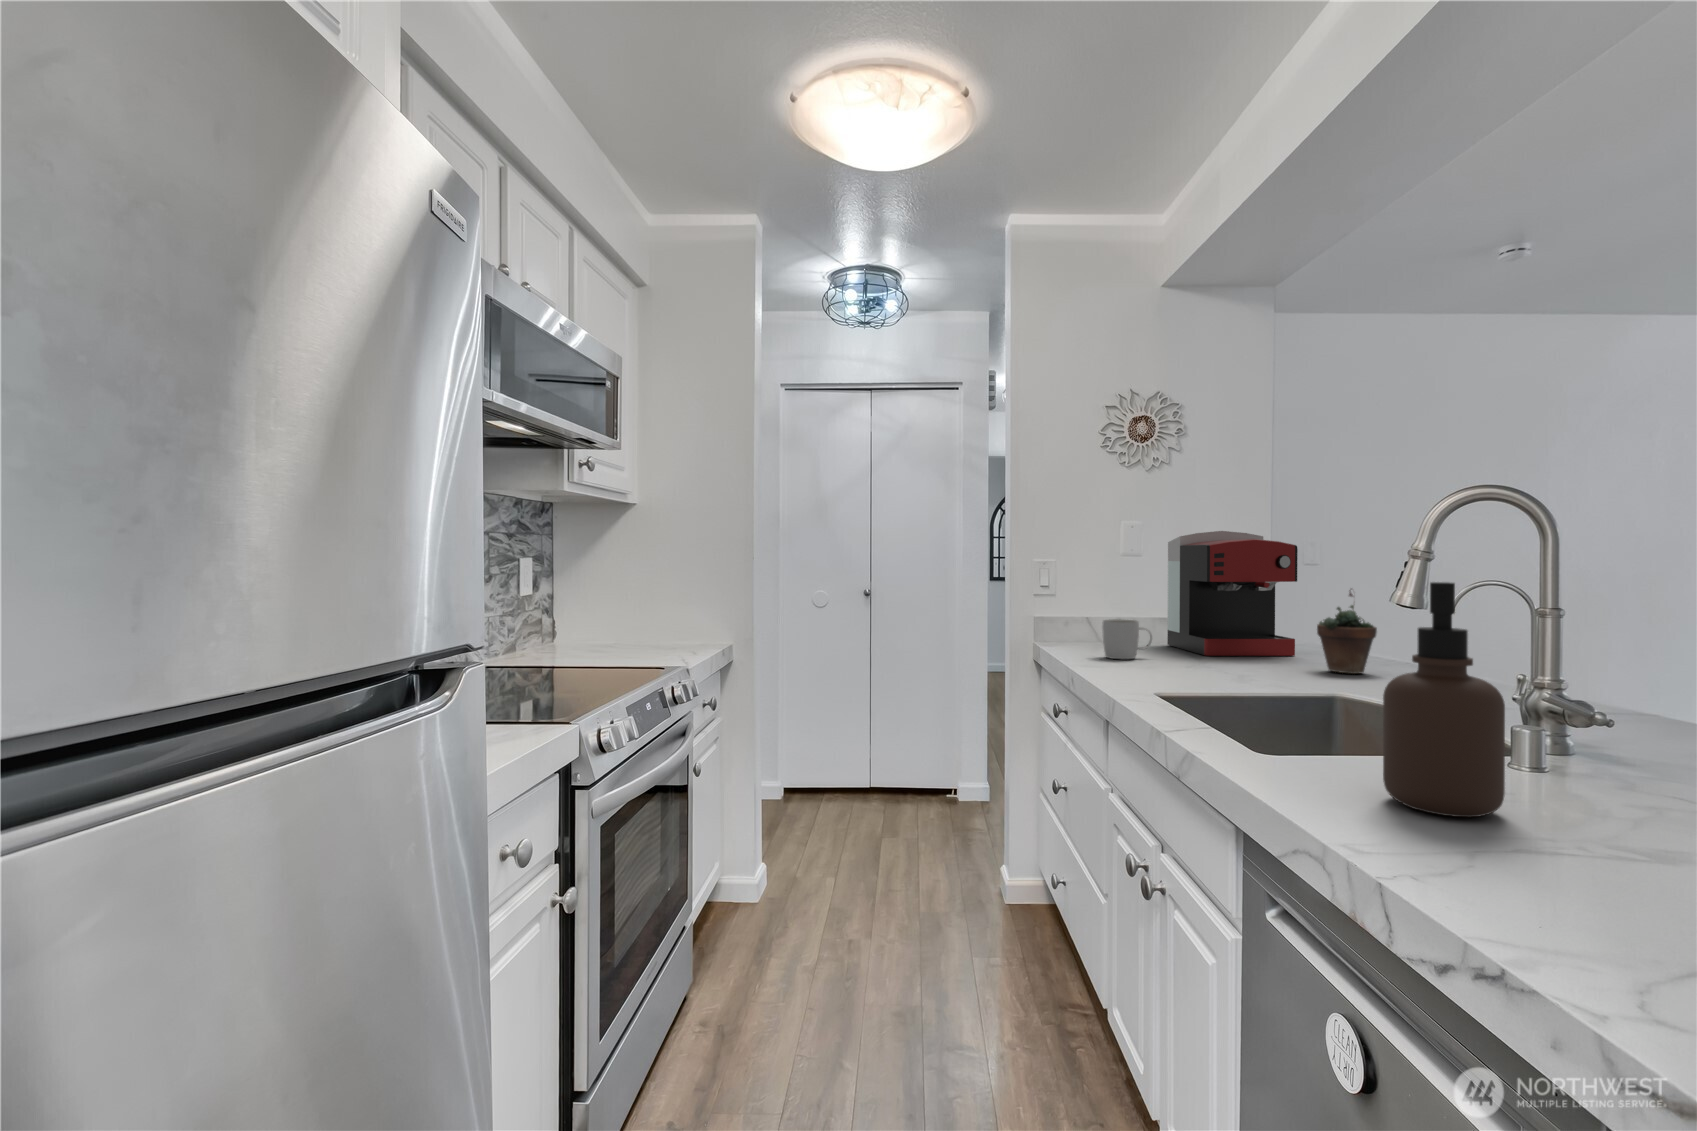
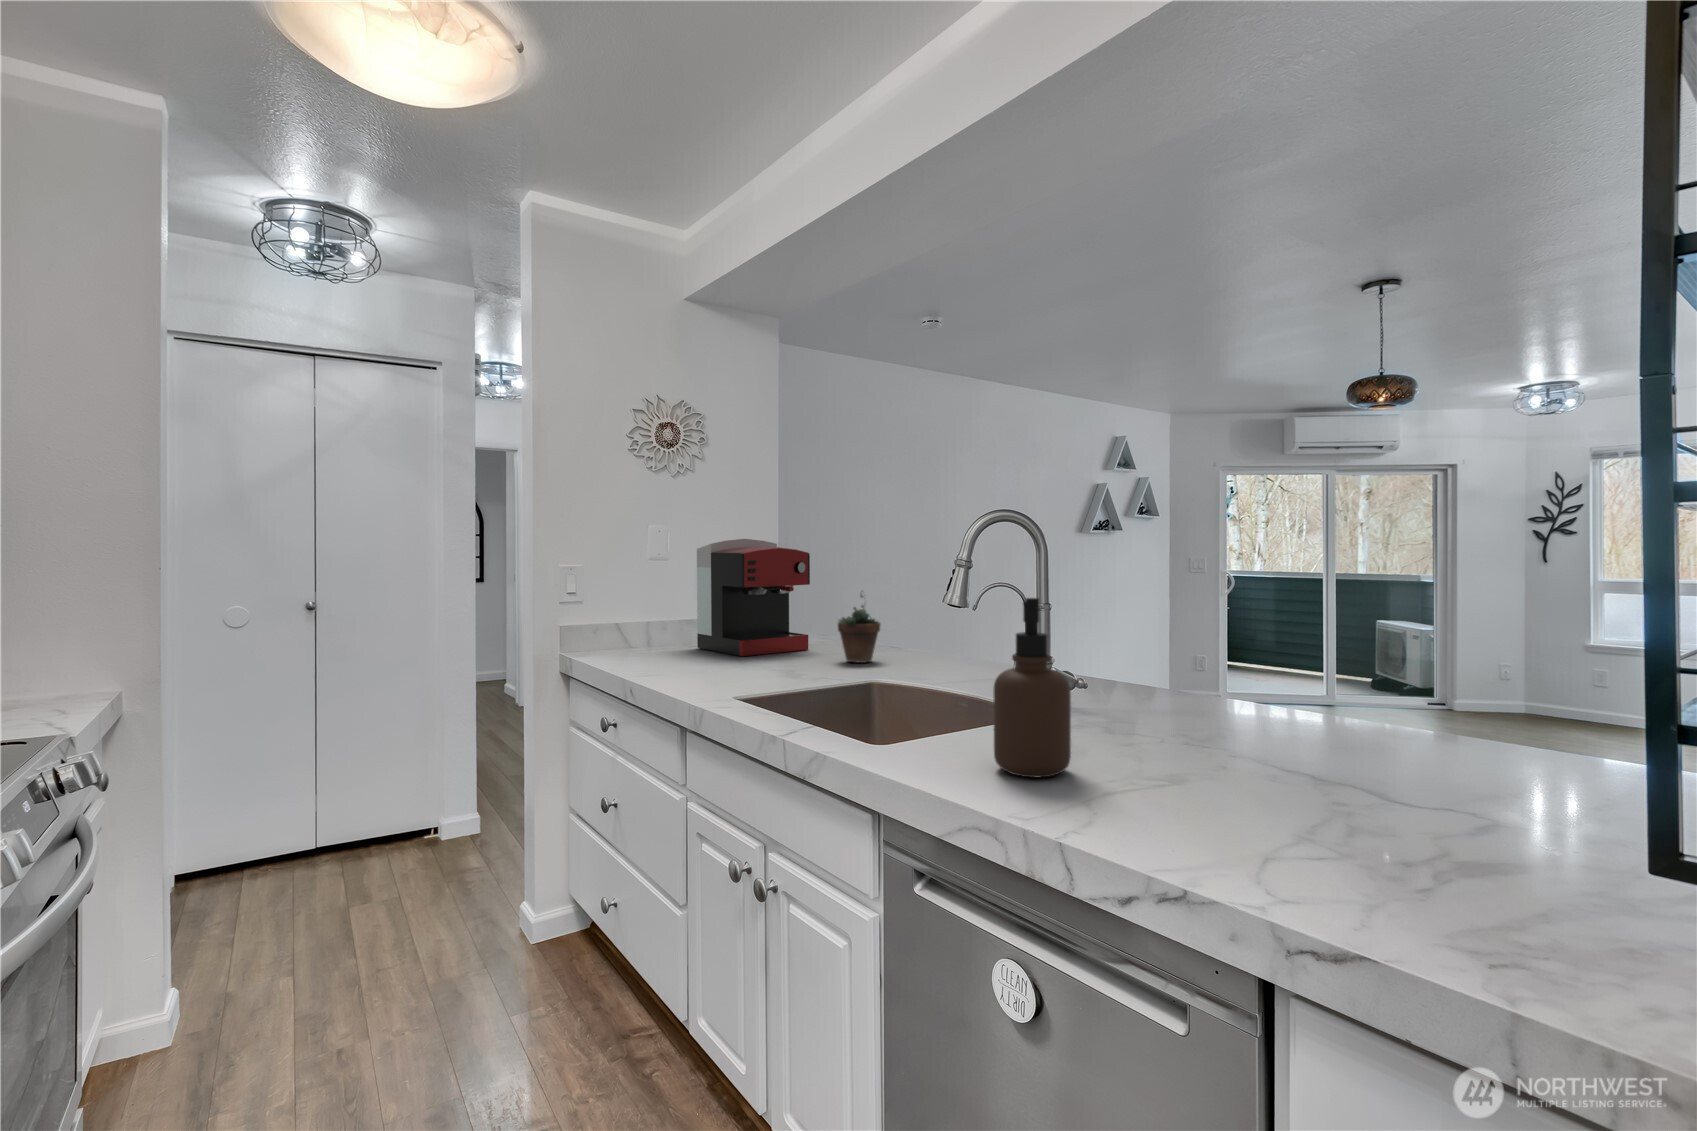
mug: present [1103,620,1152,659] -> none [653,628,699,668]

